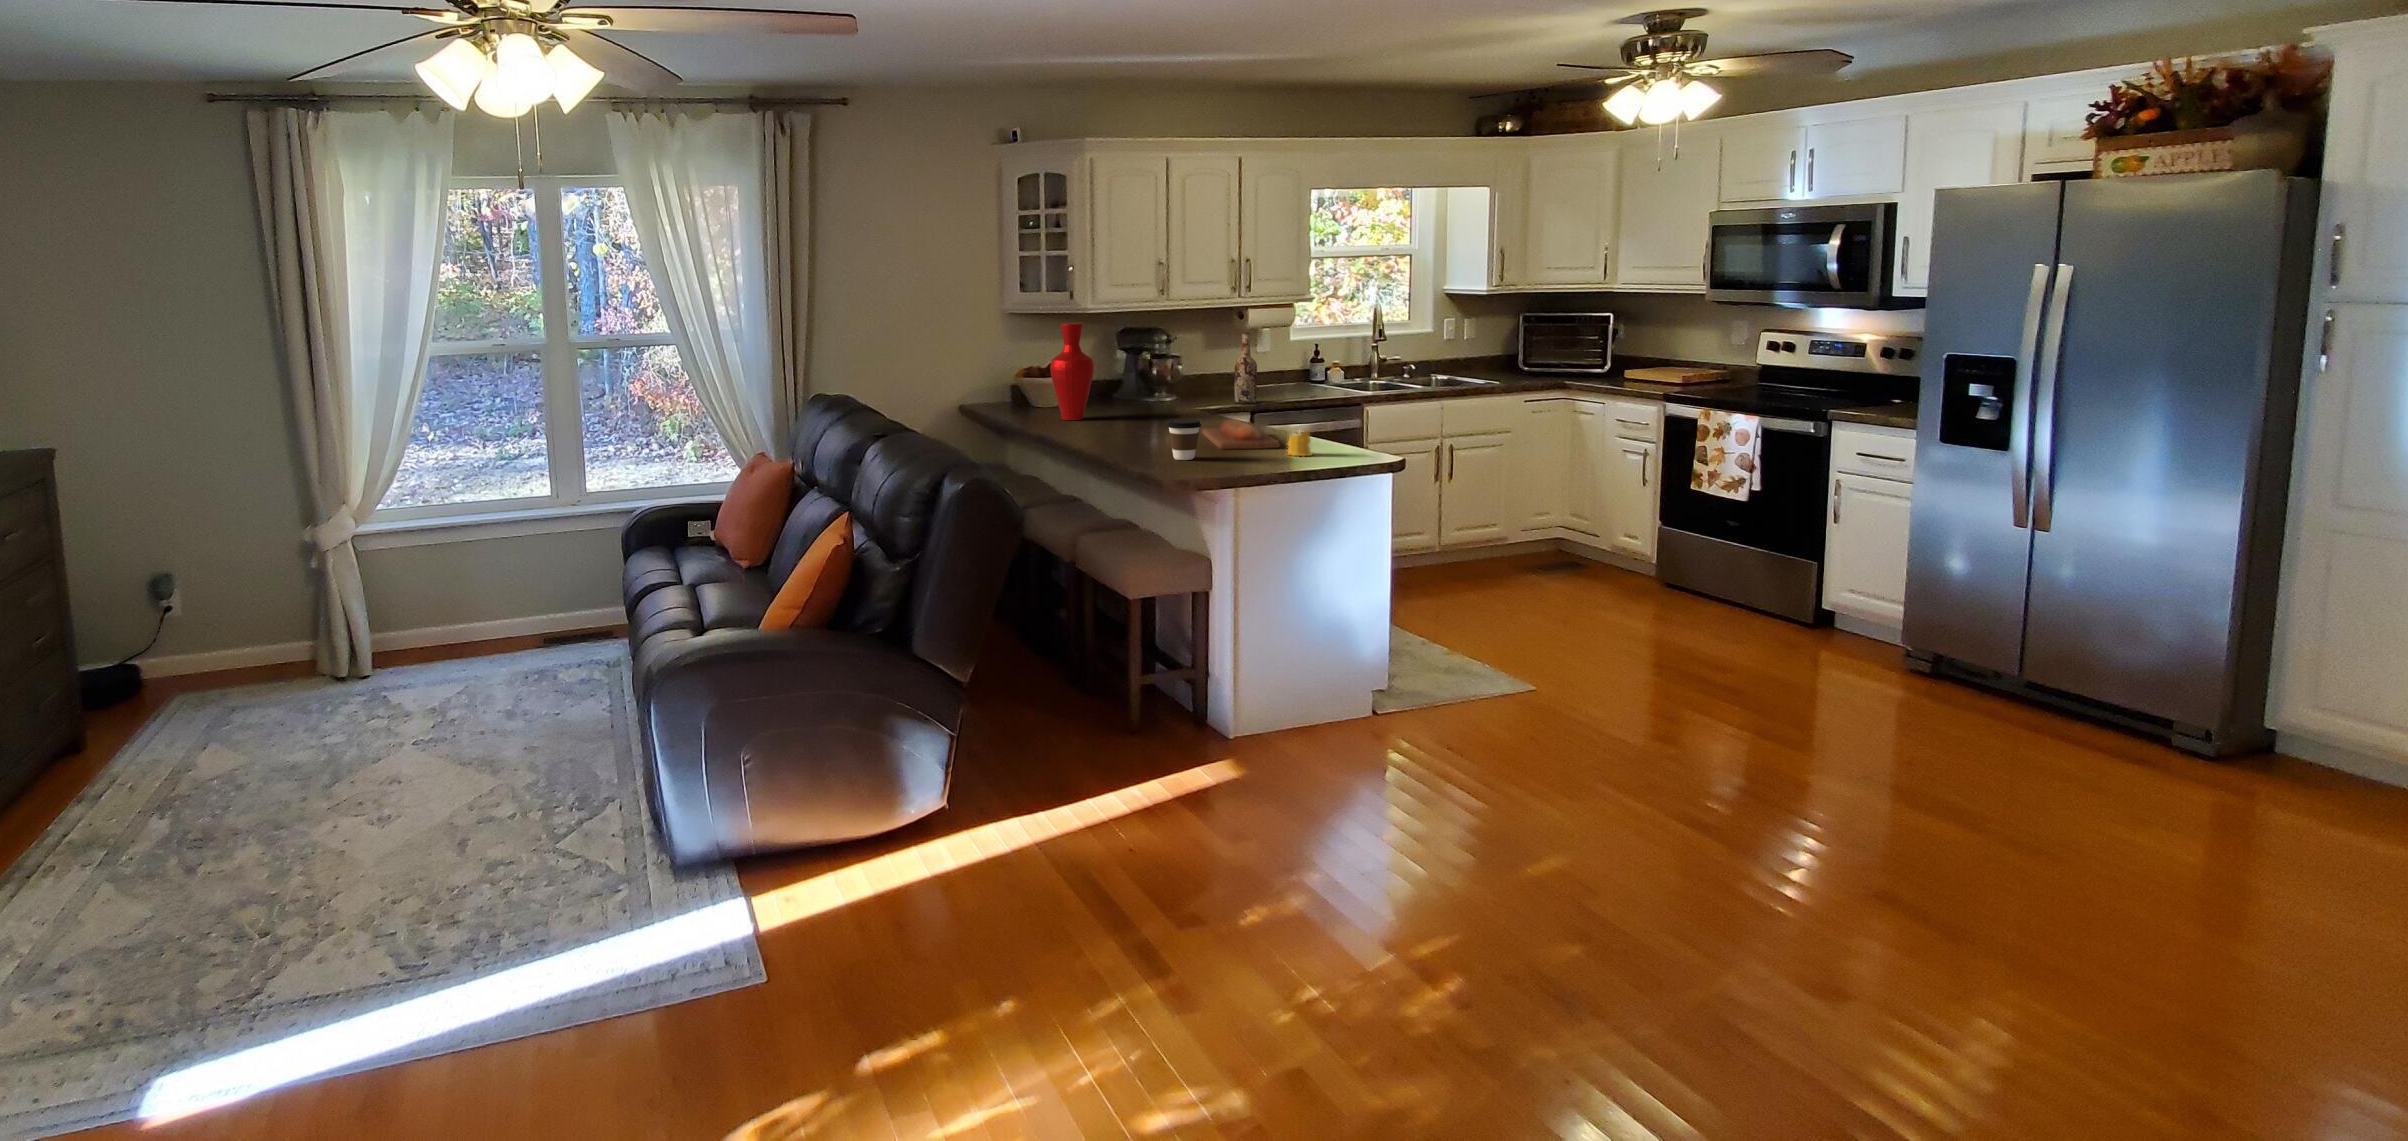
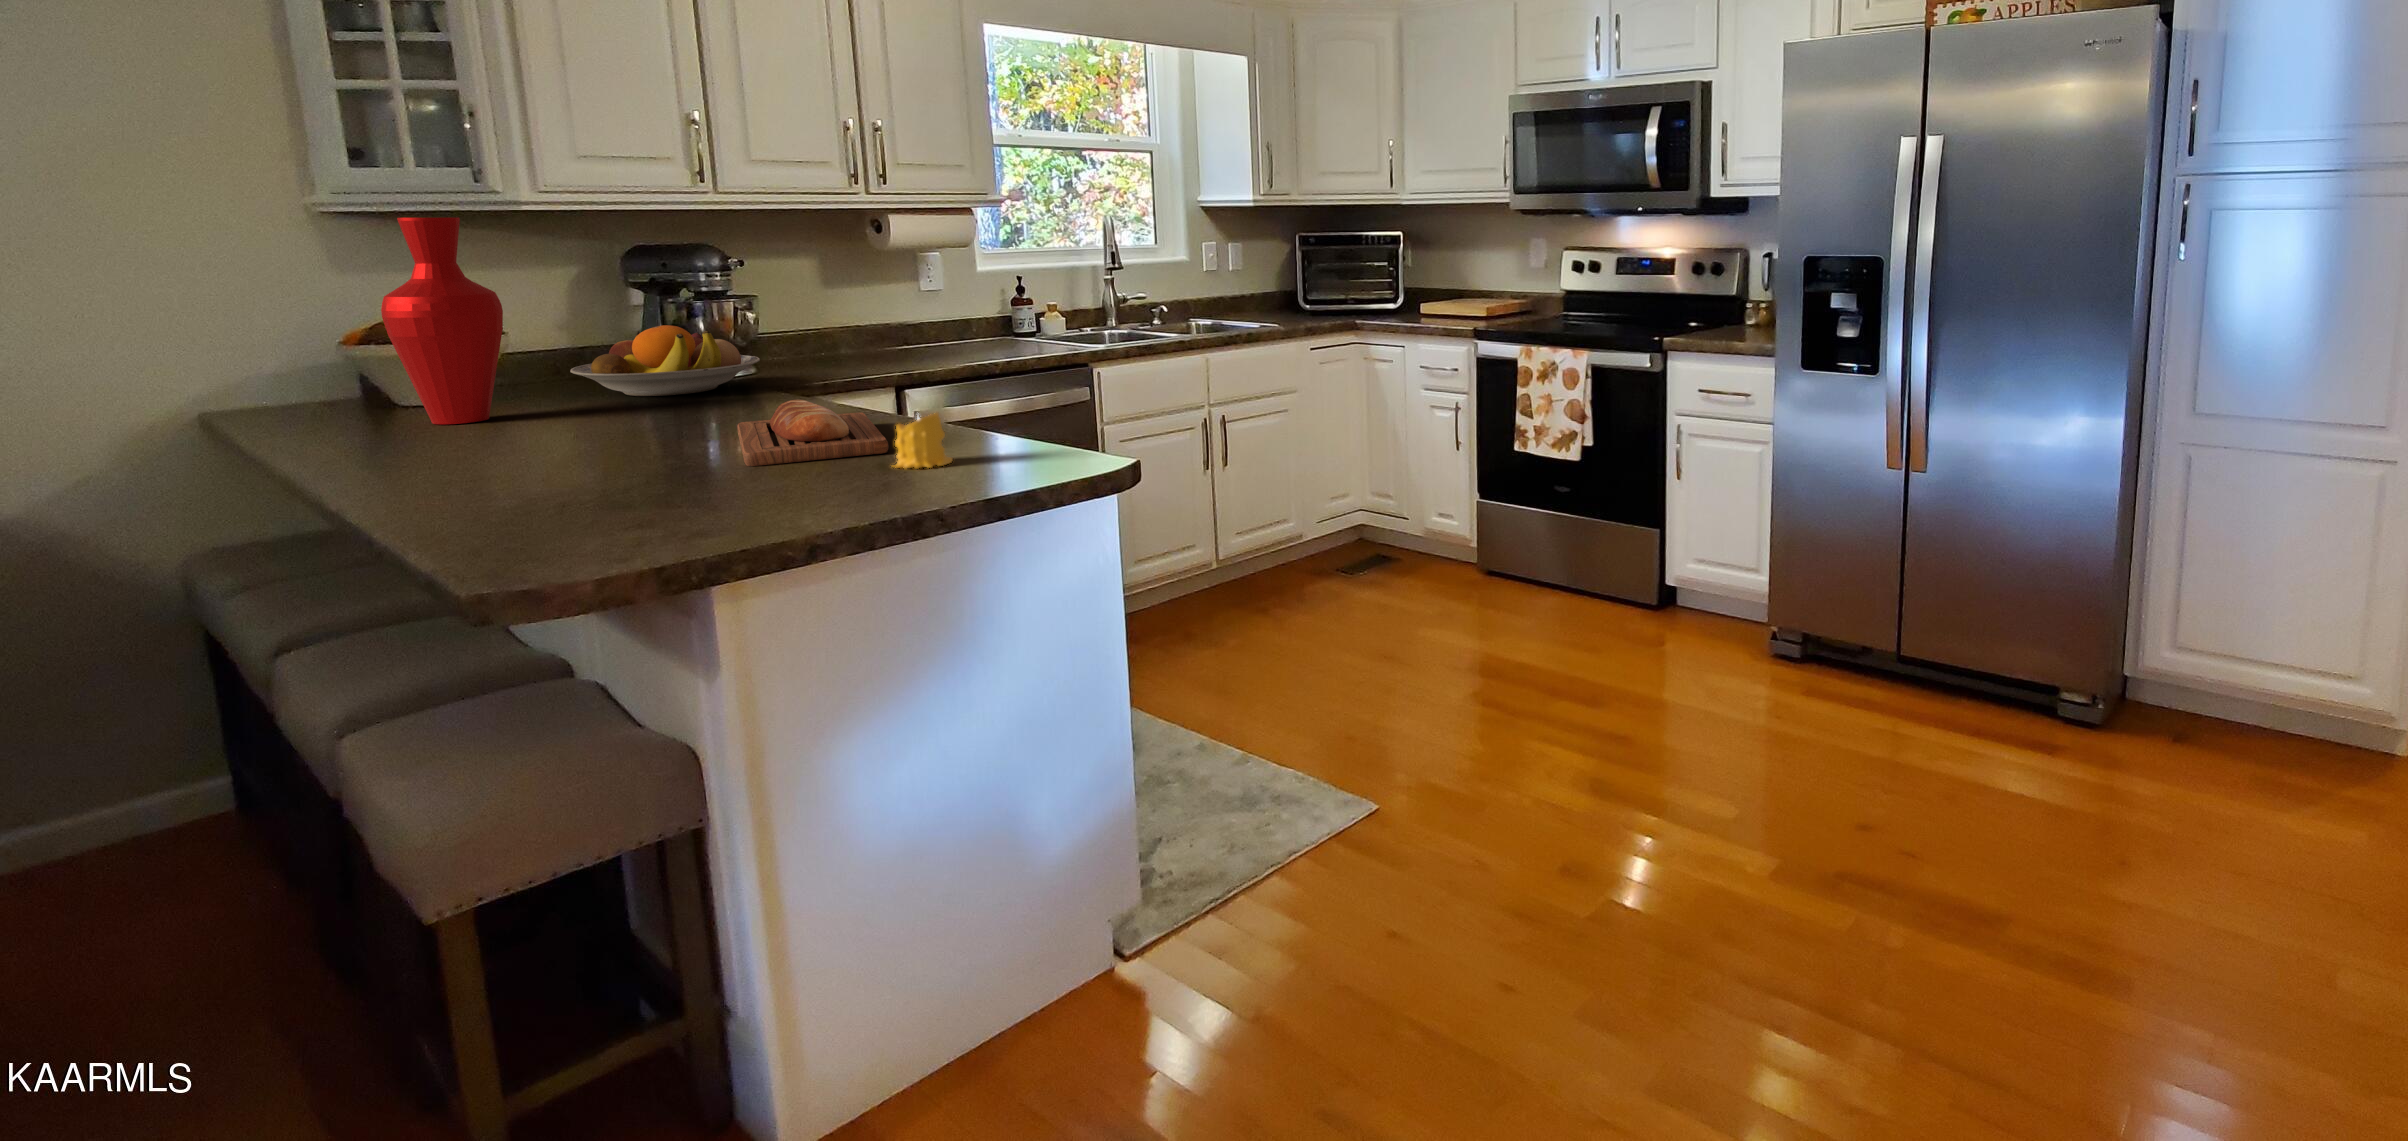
wine bottle: present [1235,333,1257,404] -> none [860,250,905,371]
fruit bowl: none [1104,375,1188,412] -> present [570,325,760,396]
coffee cup: present [1167,419,1201,460] -> none [559,407,661,506]

